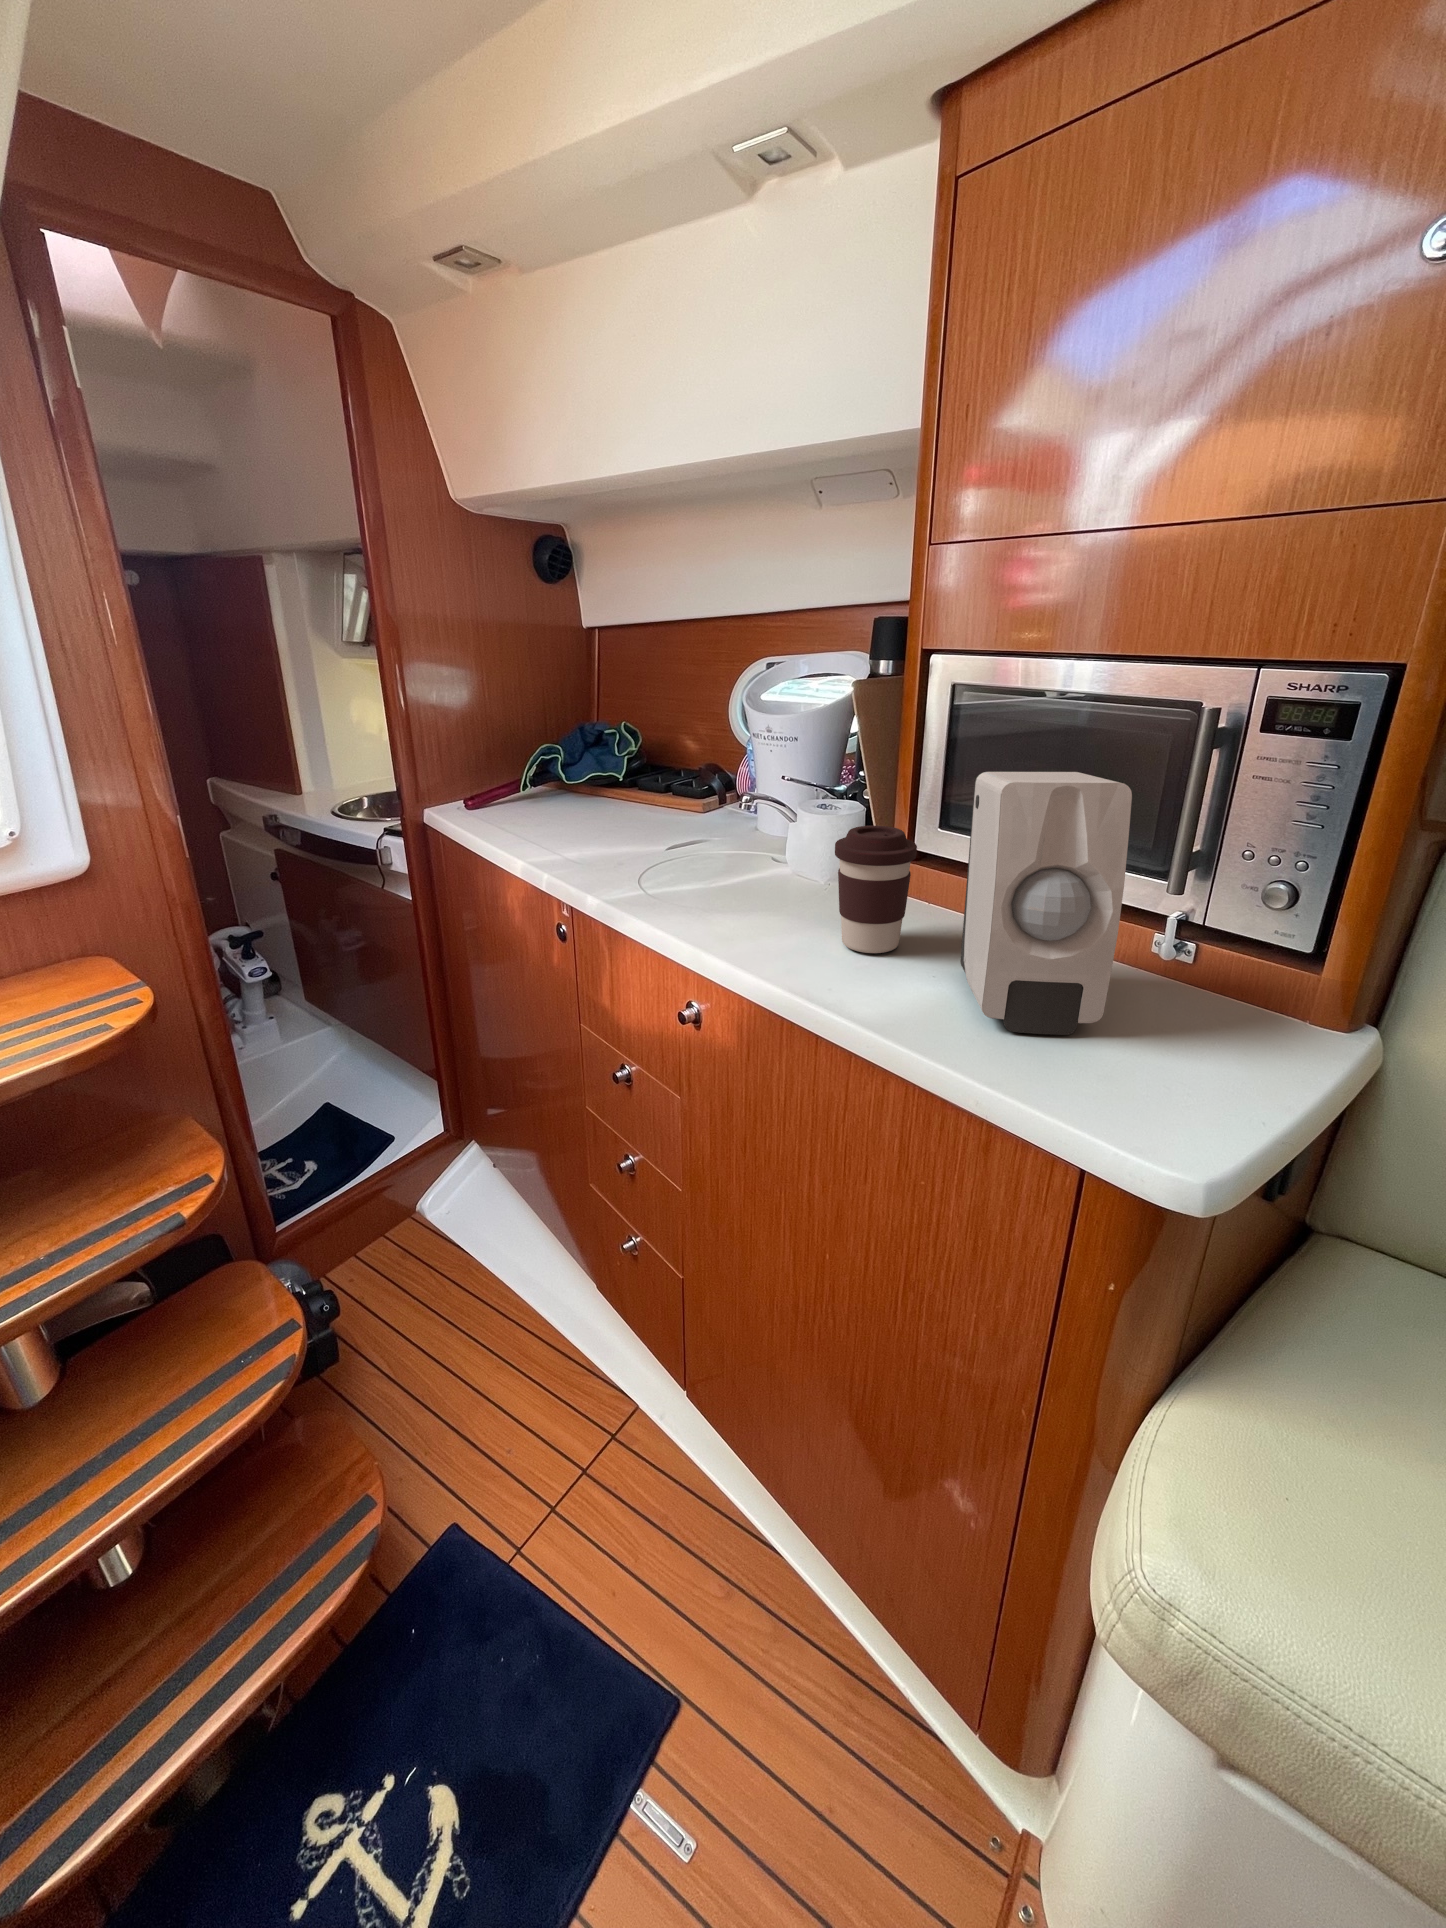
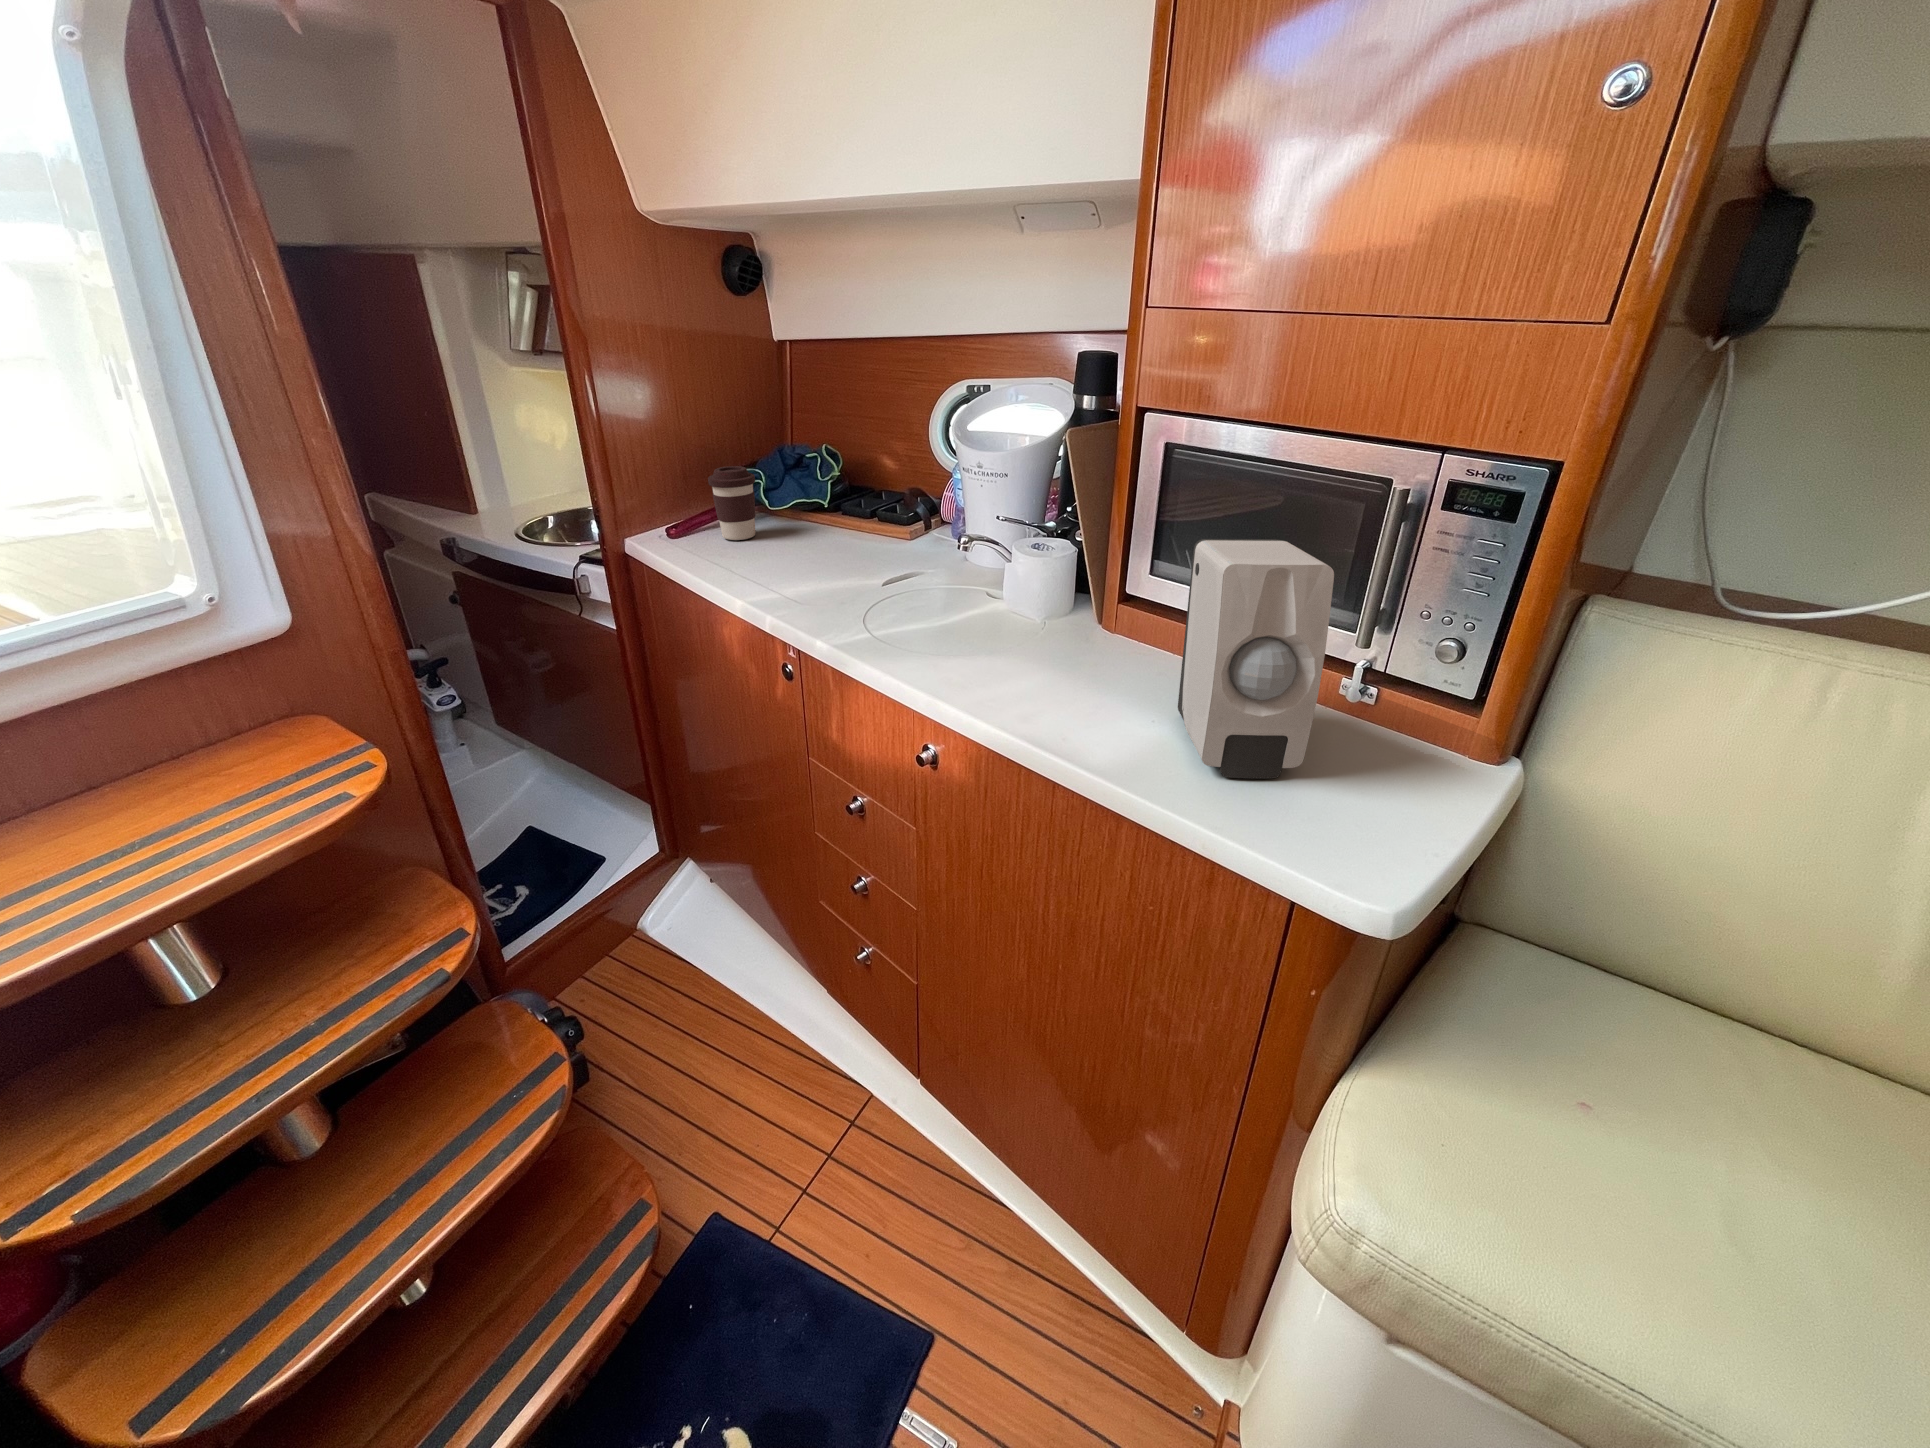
coffee cup: present [835,826,917,953] -> present [708,466,755,540]

